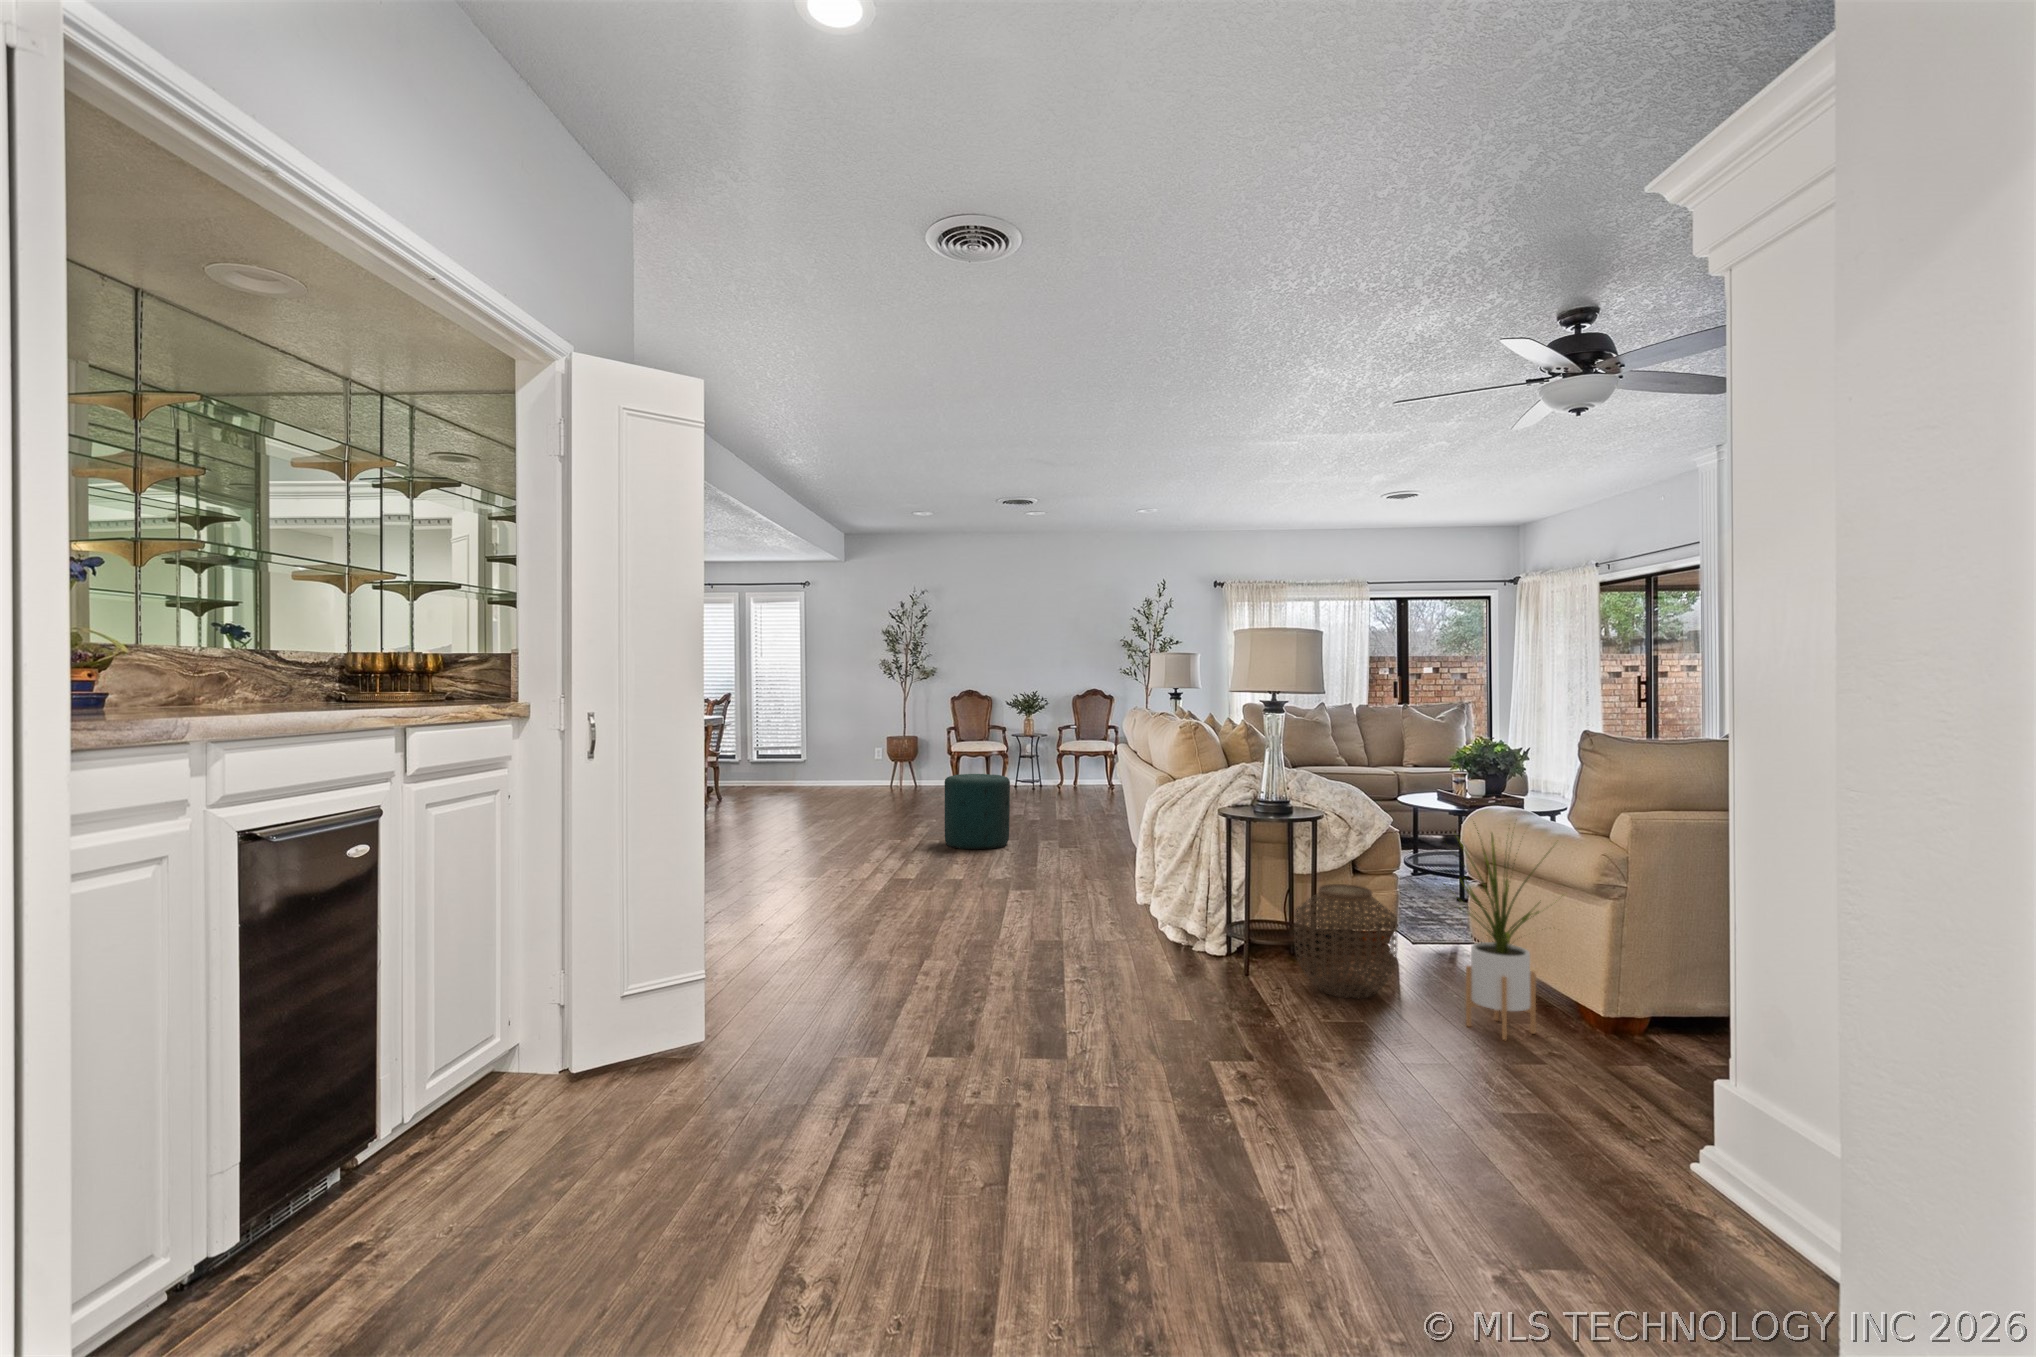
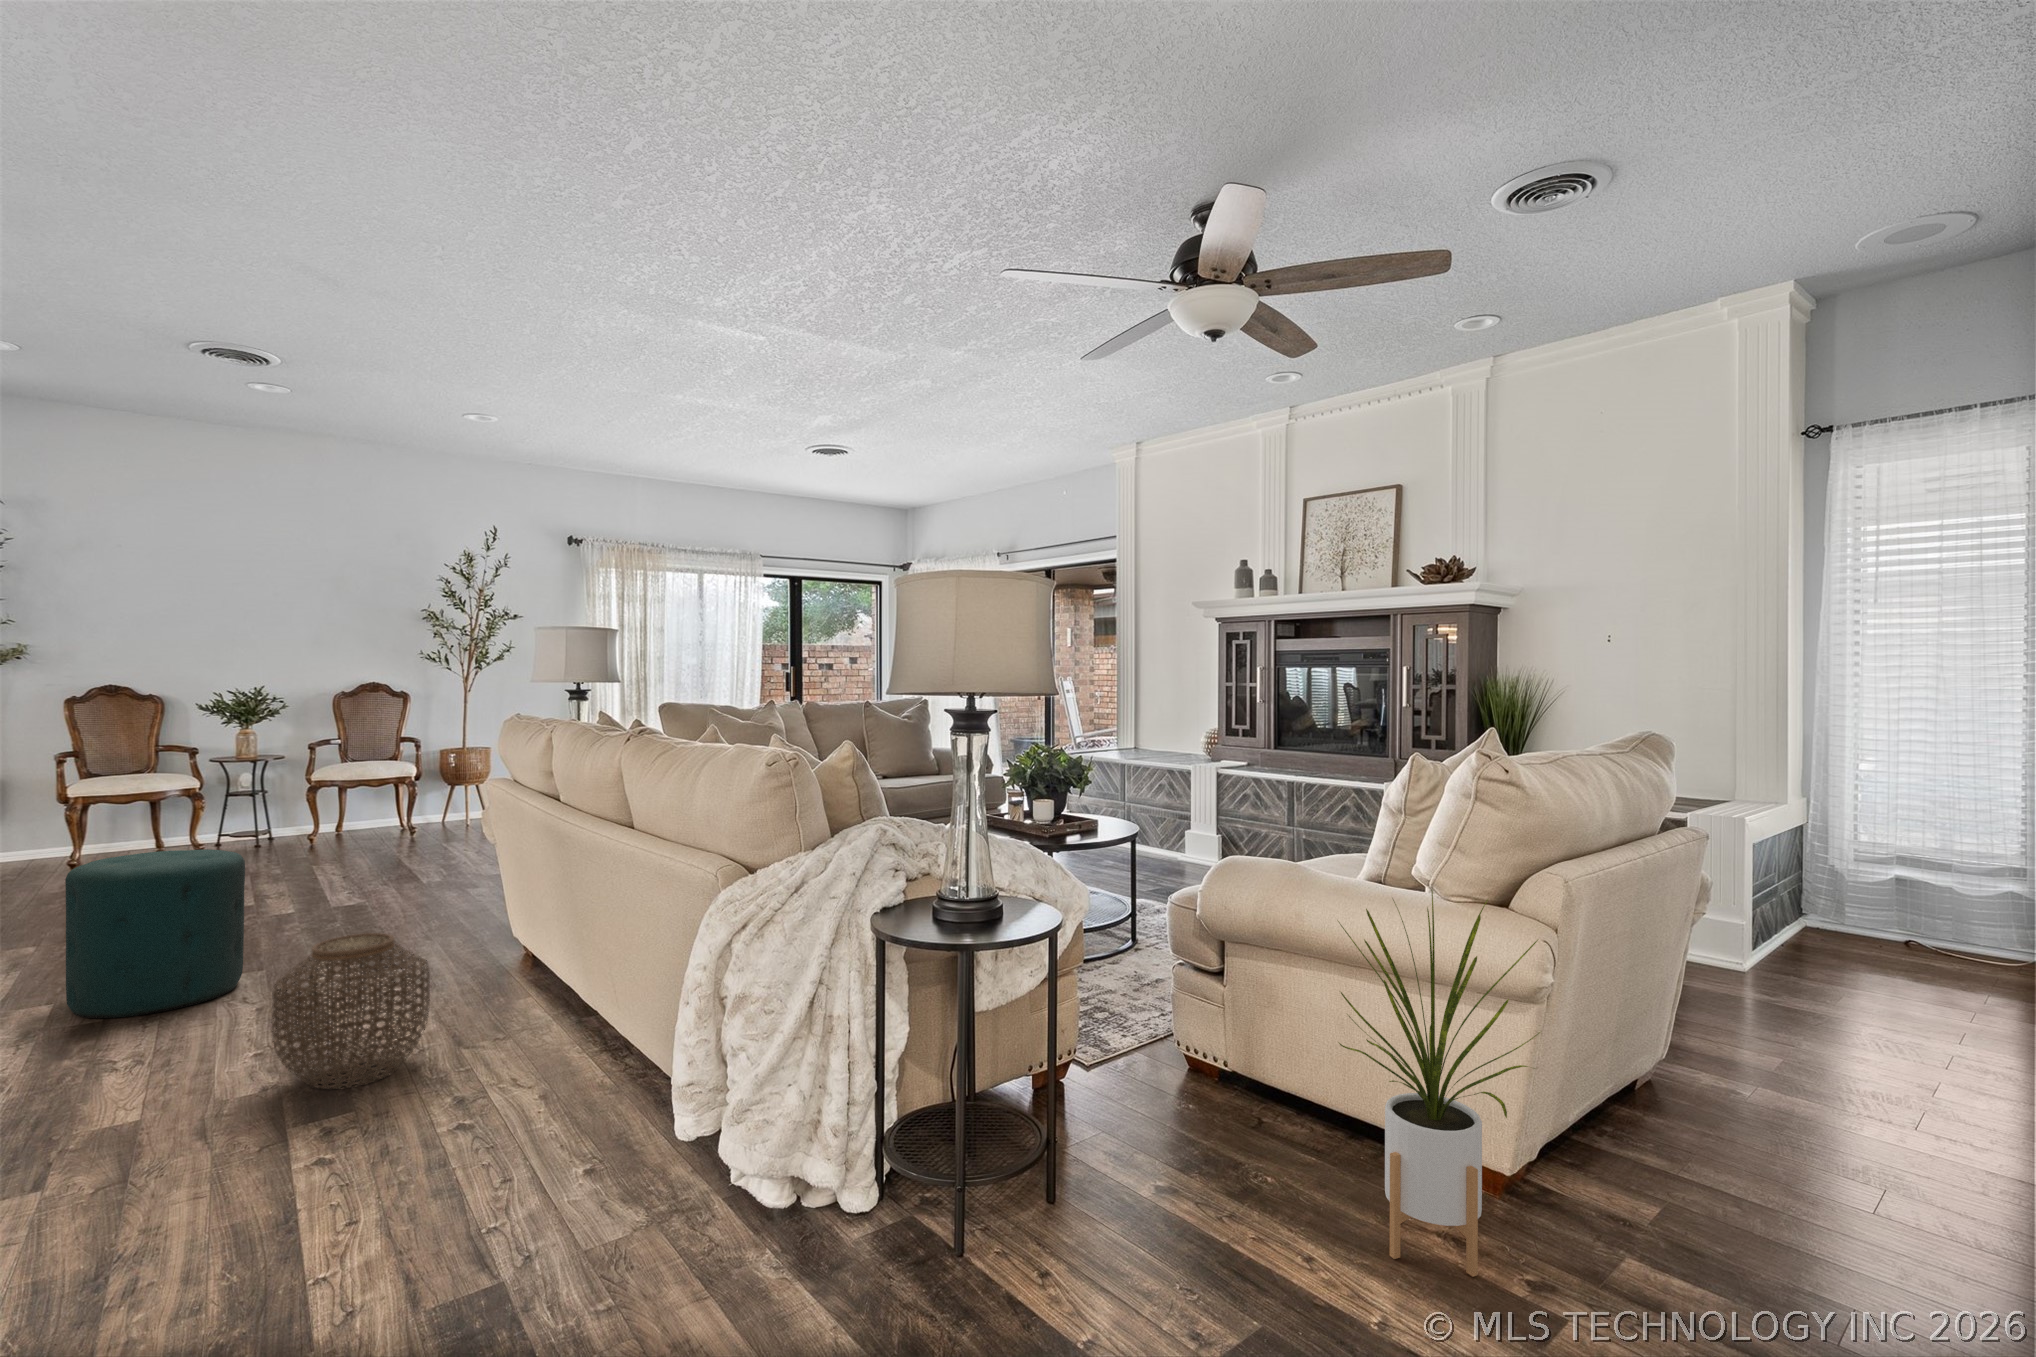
woven basket: present [1294,884,1397,998] -> present [272,933,430,1089]

